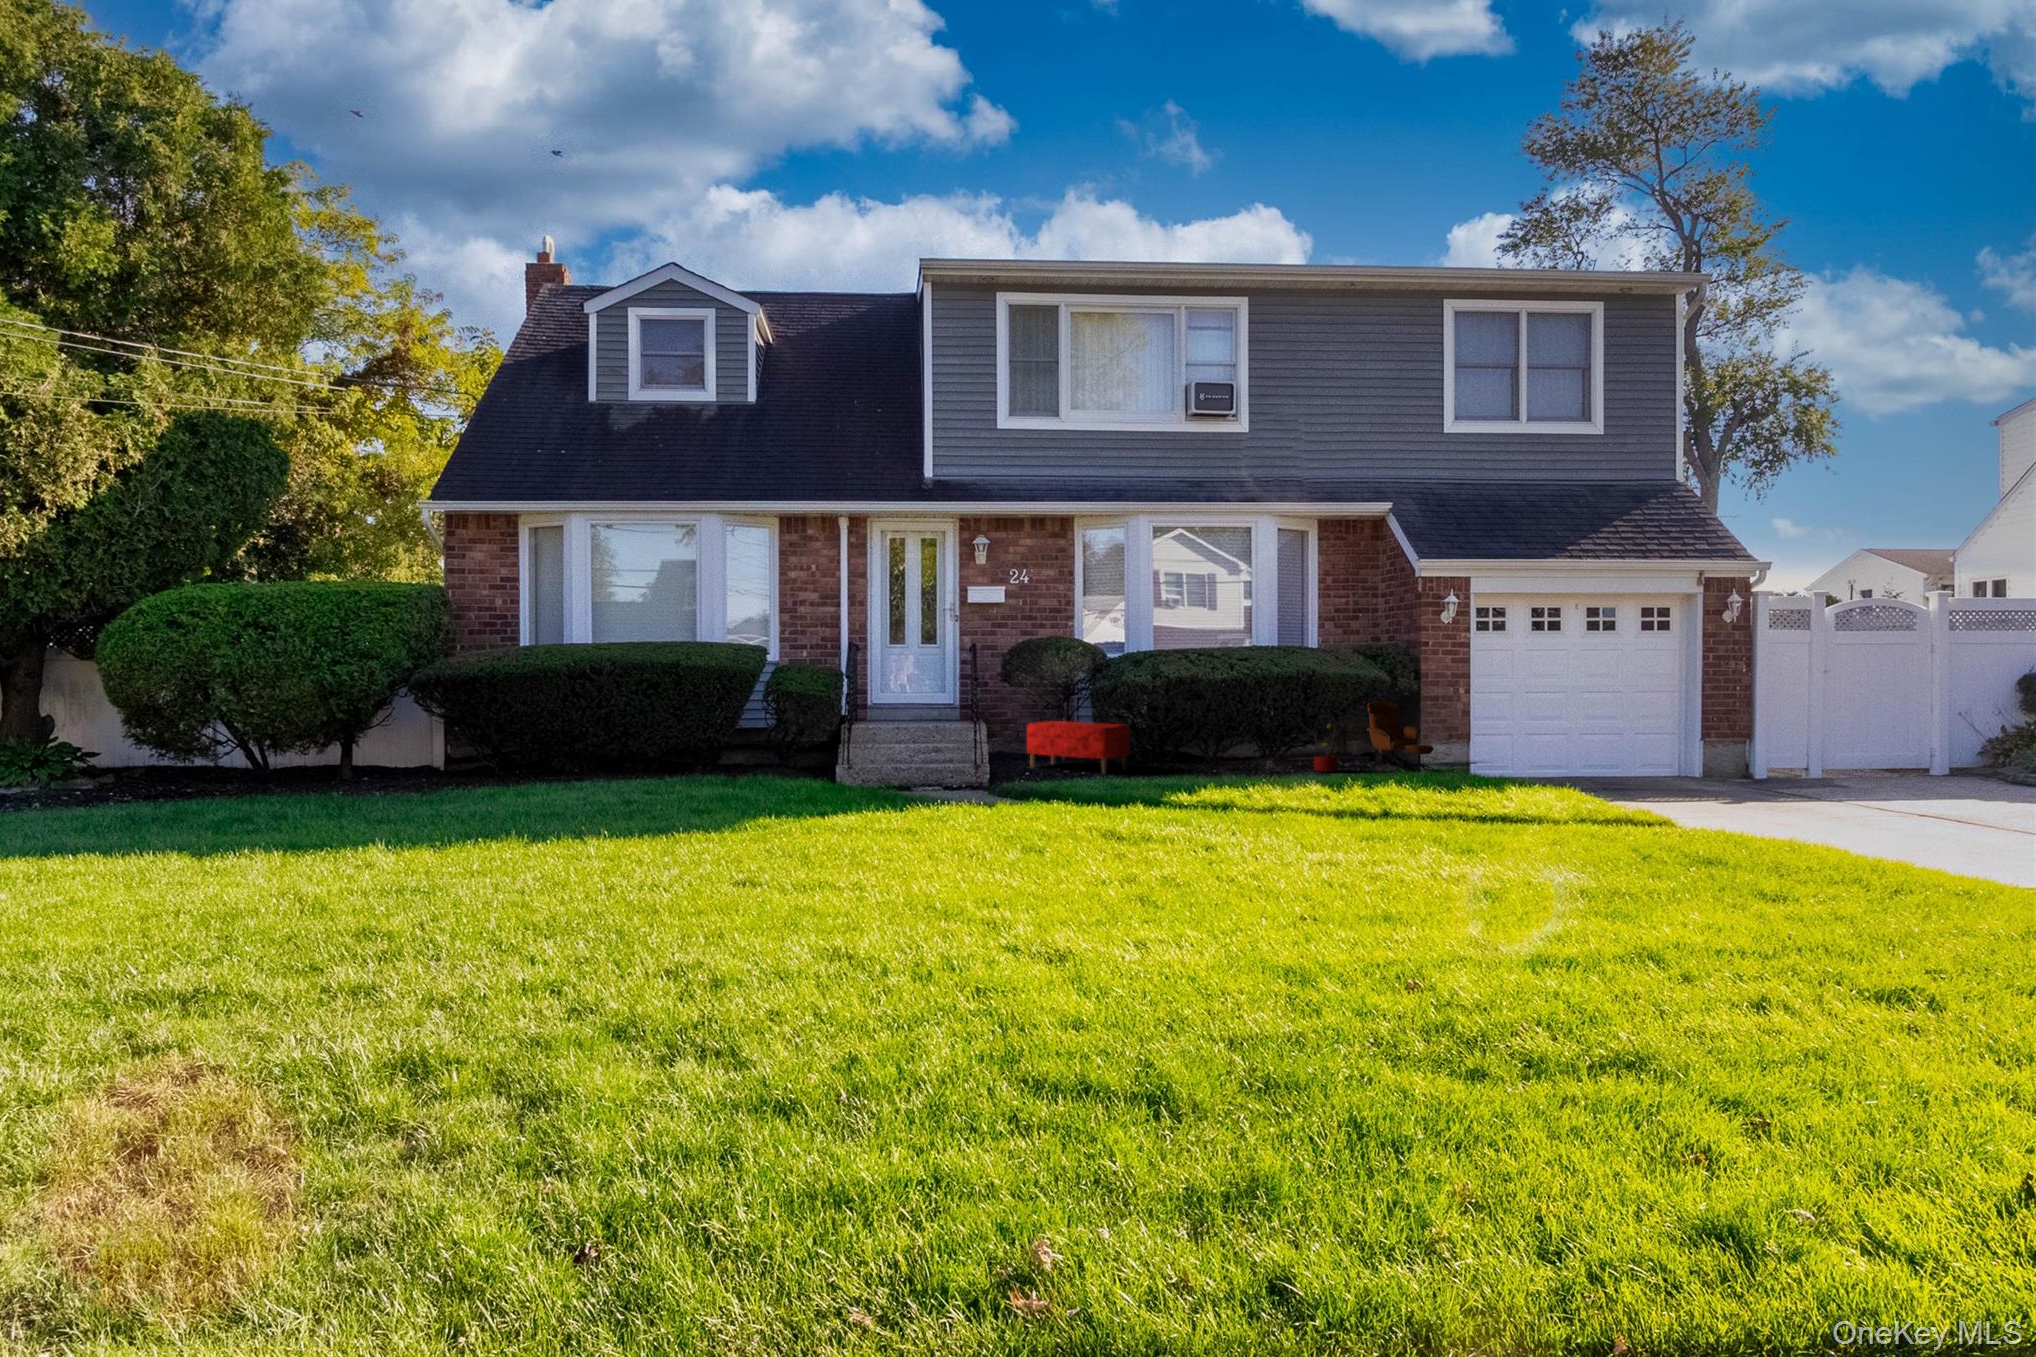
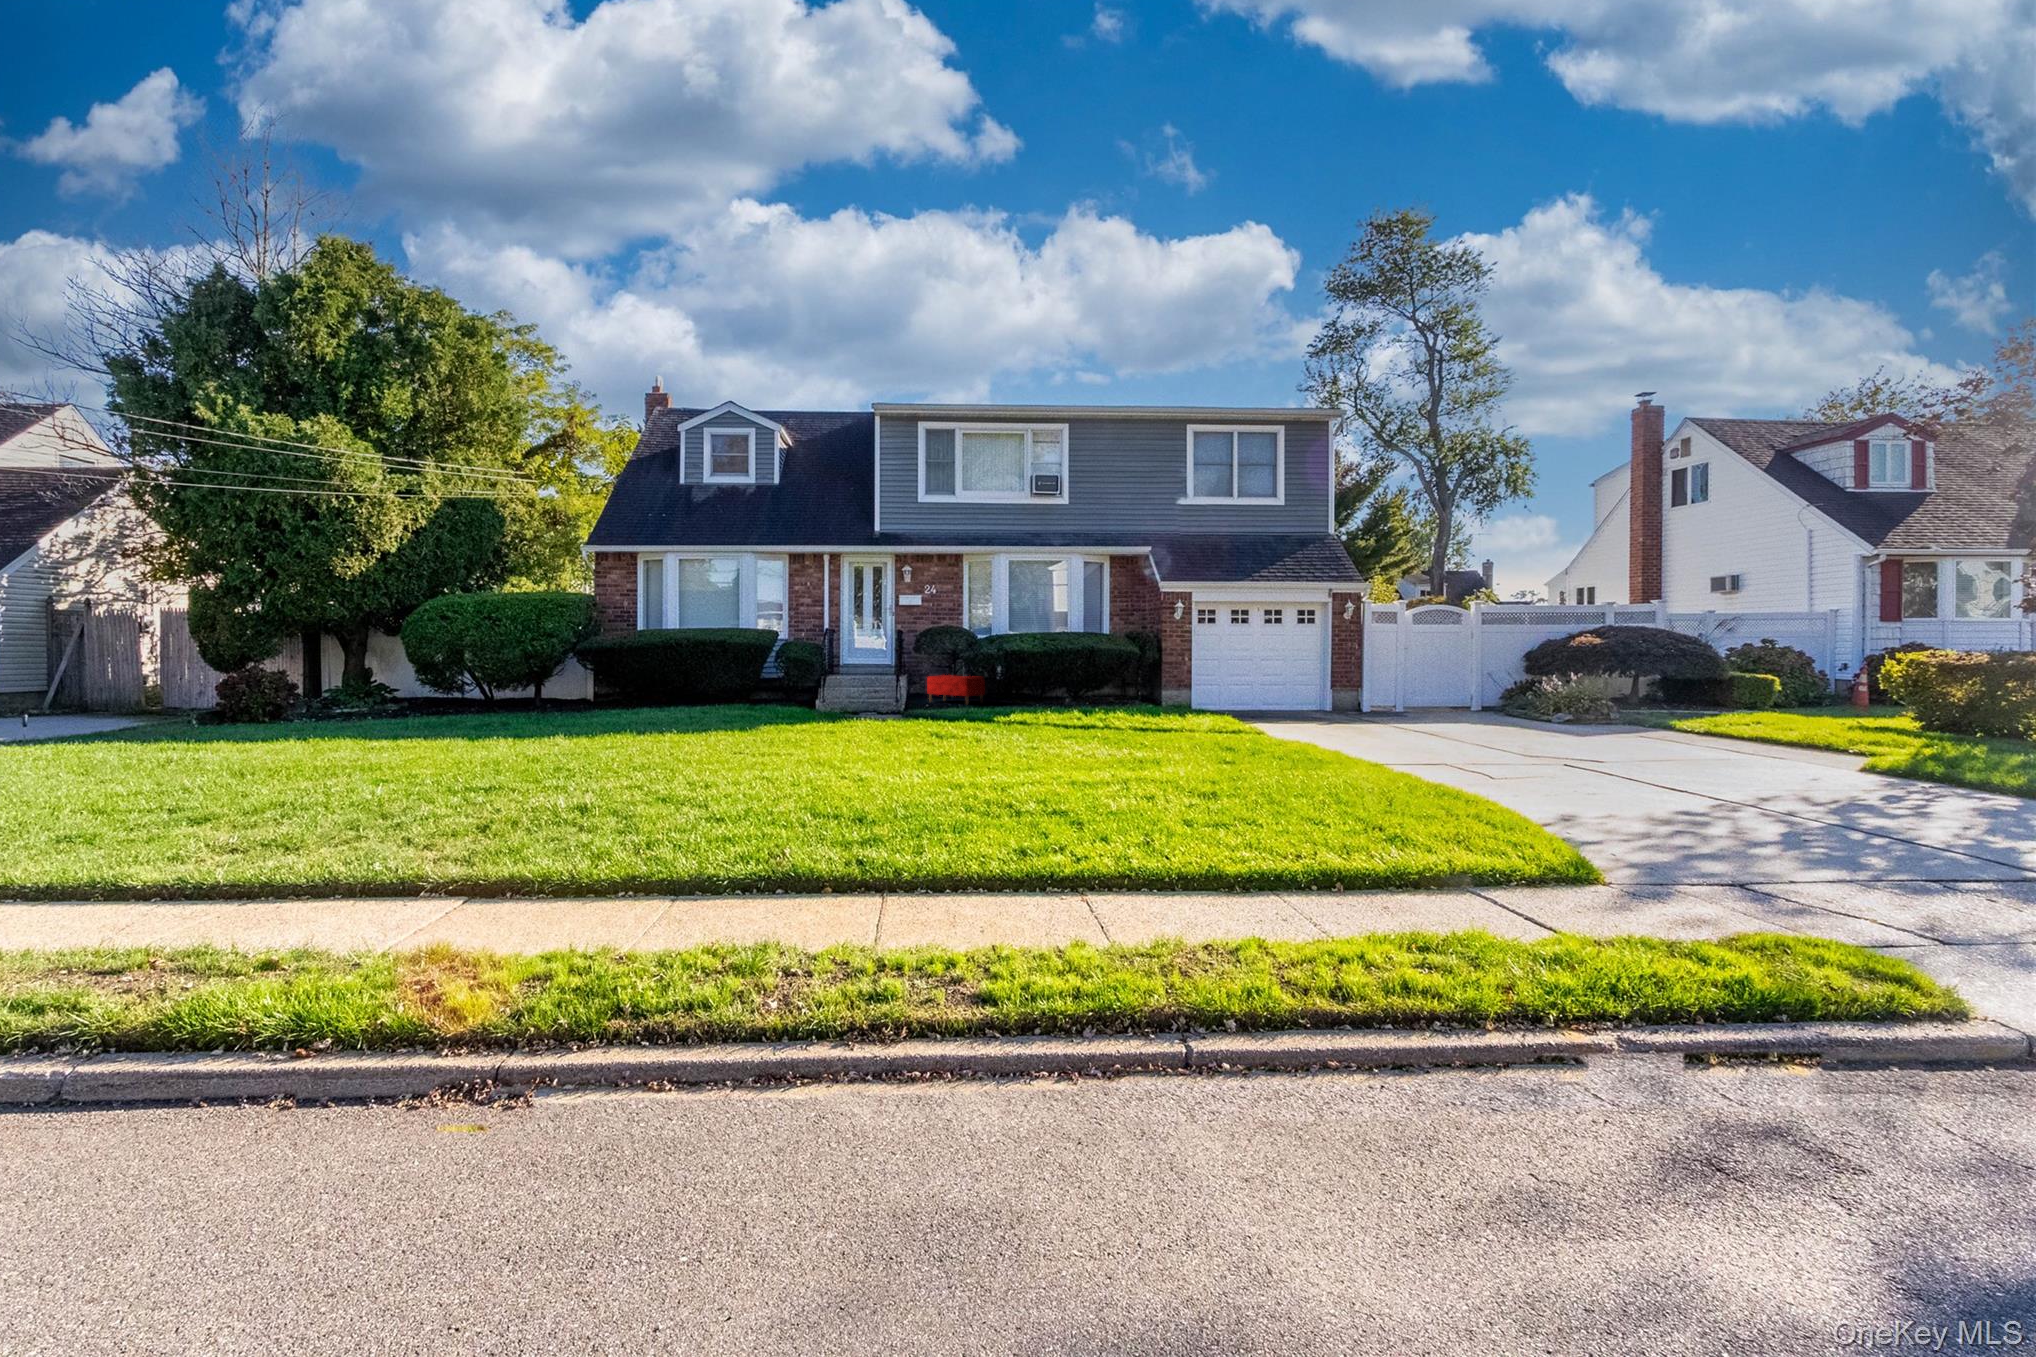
lounge chair: present [1367,701,1434,771] -> none [1130,665,1165,705]
decorative plant: present [1299,717,1355,772] -> none [1079,671,1119,705]

